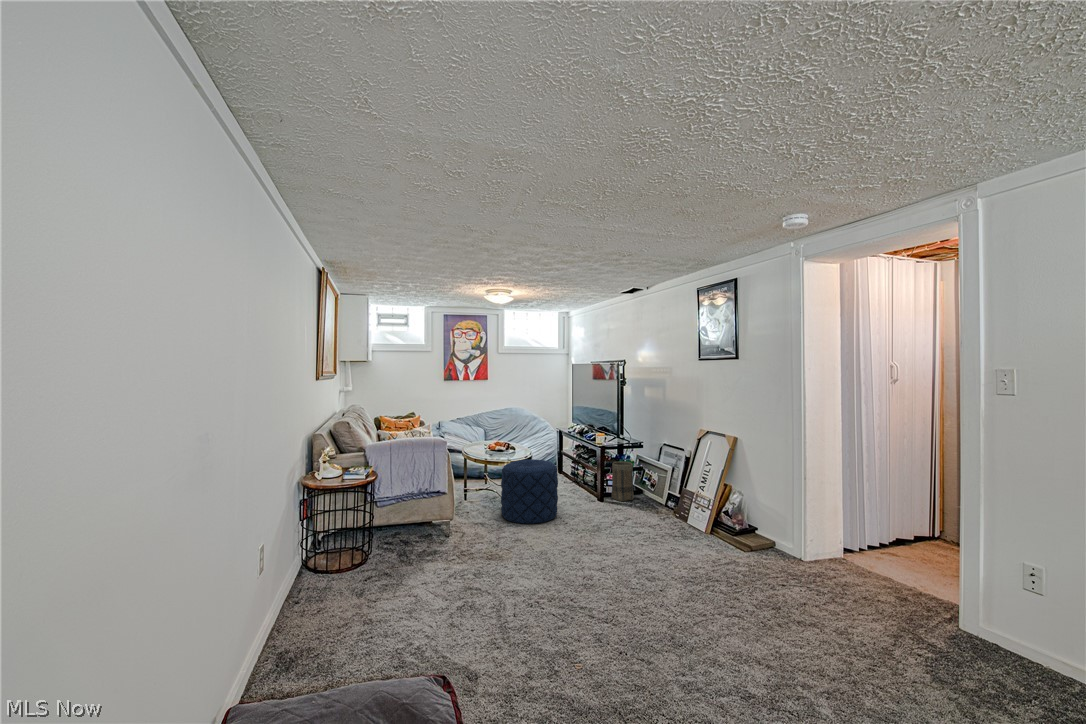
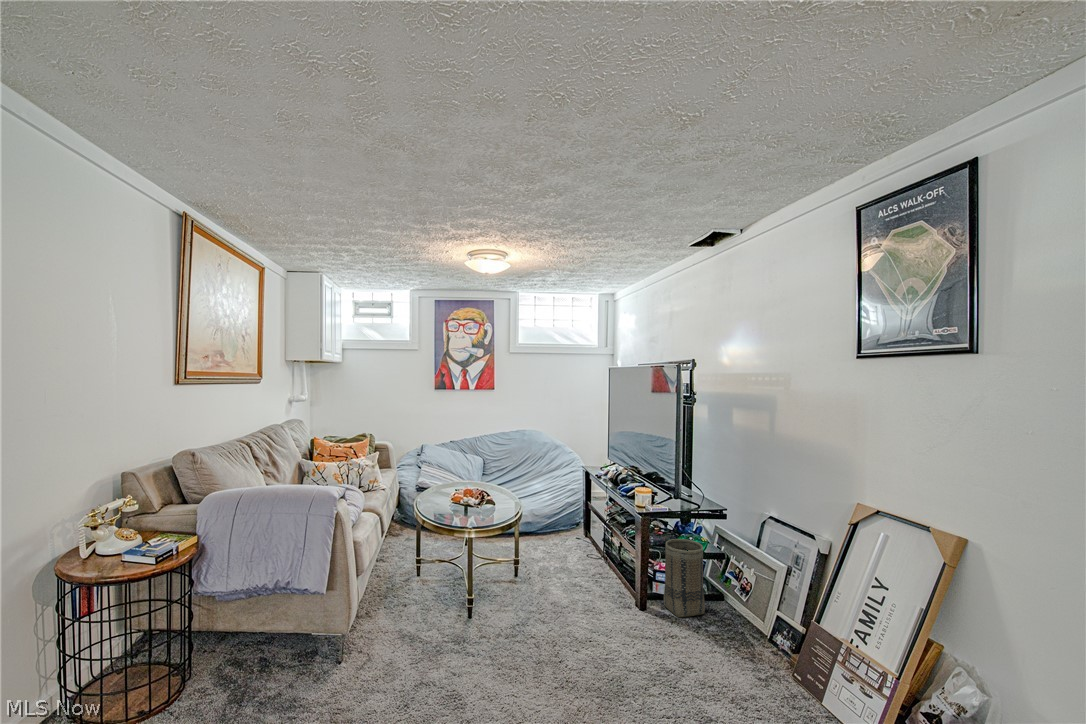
pouf: present [501,459,558,524] -> none [443,537,554,681]

